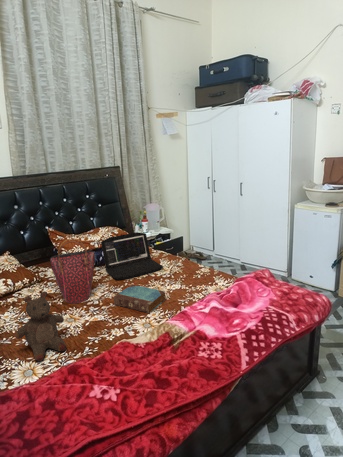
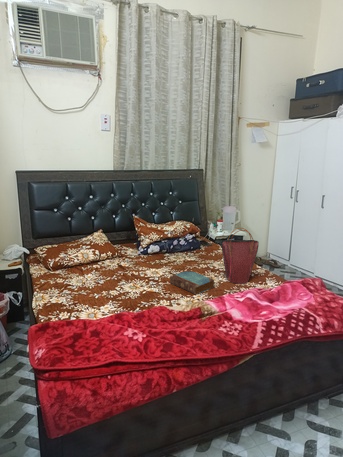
laptop: present [101,232,163,280] -> none [173,228,223,266]
handbag: present [50,238,95,304] -> present [222,228,259,284]
stuffed bear: present [15,291,66,361] -> none [88,258,125,309]

